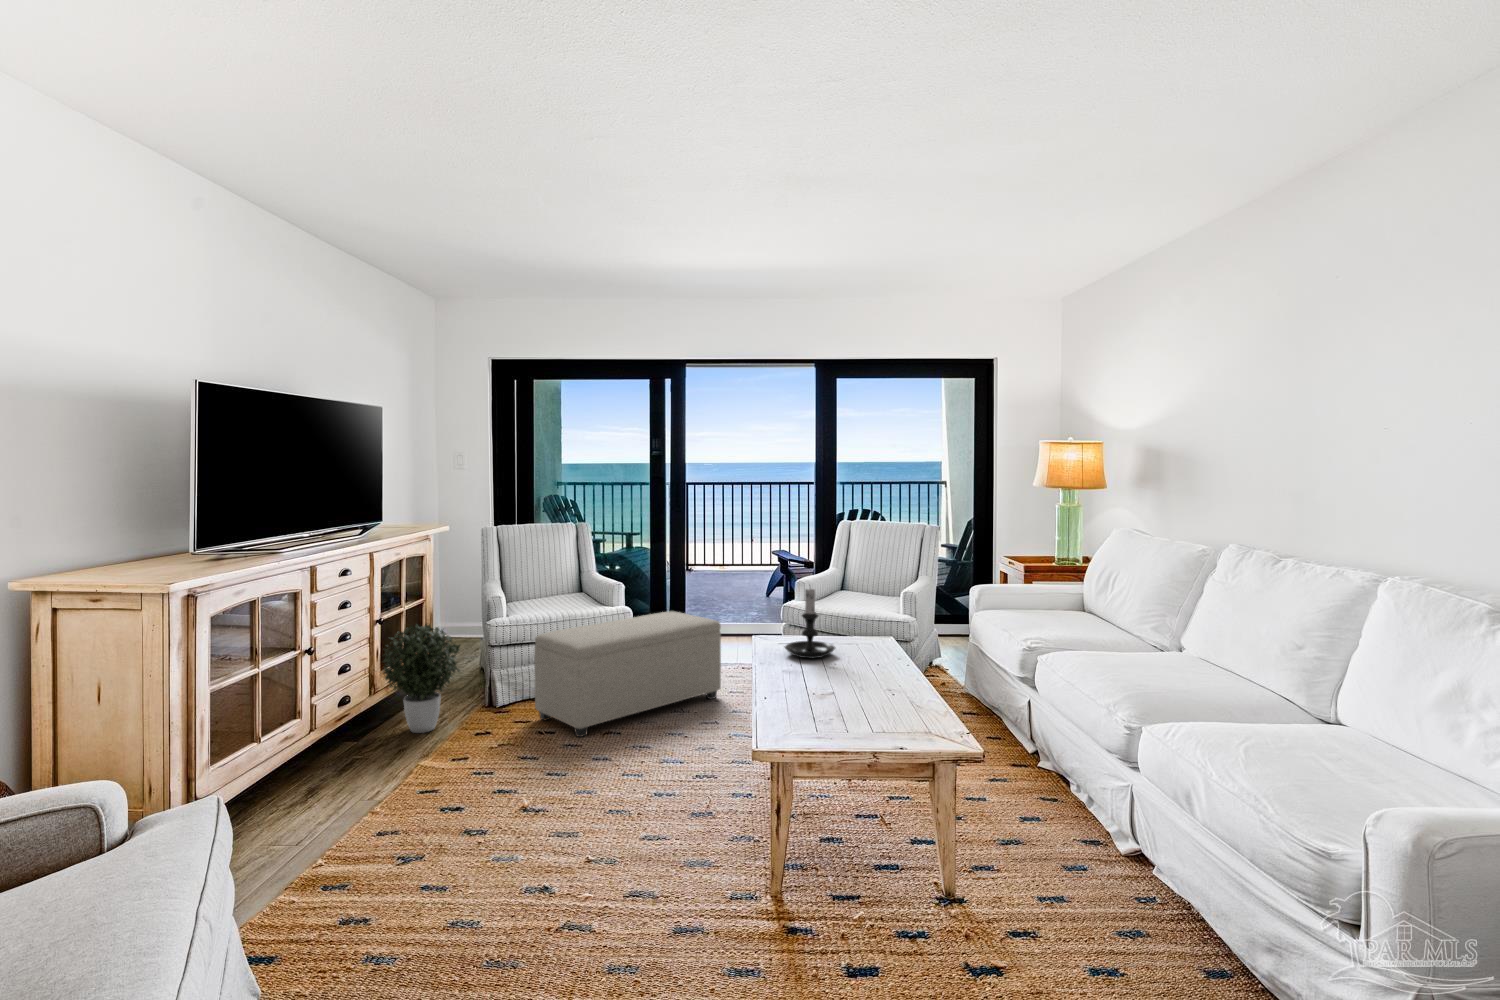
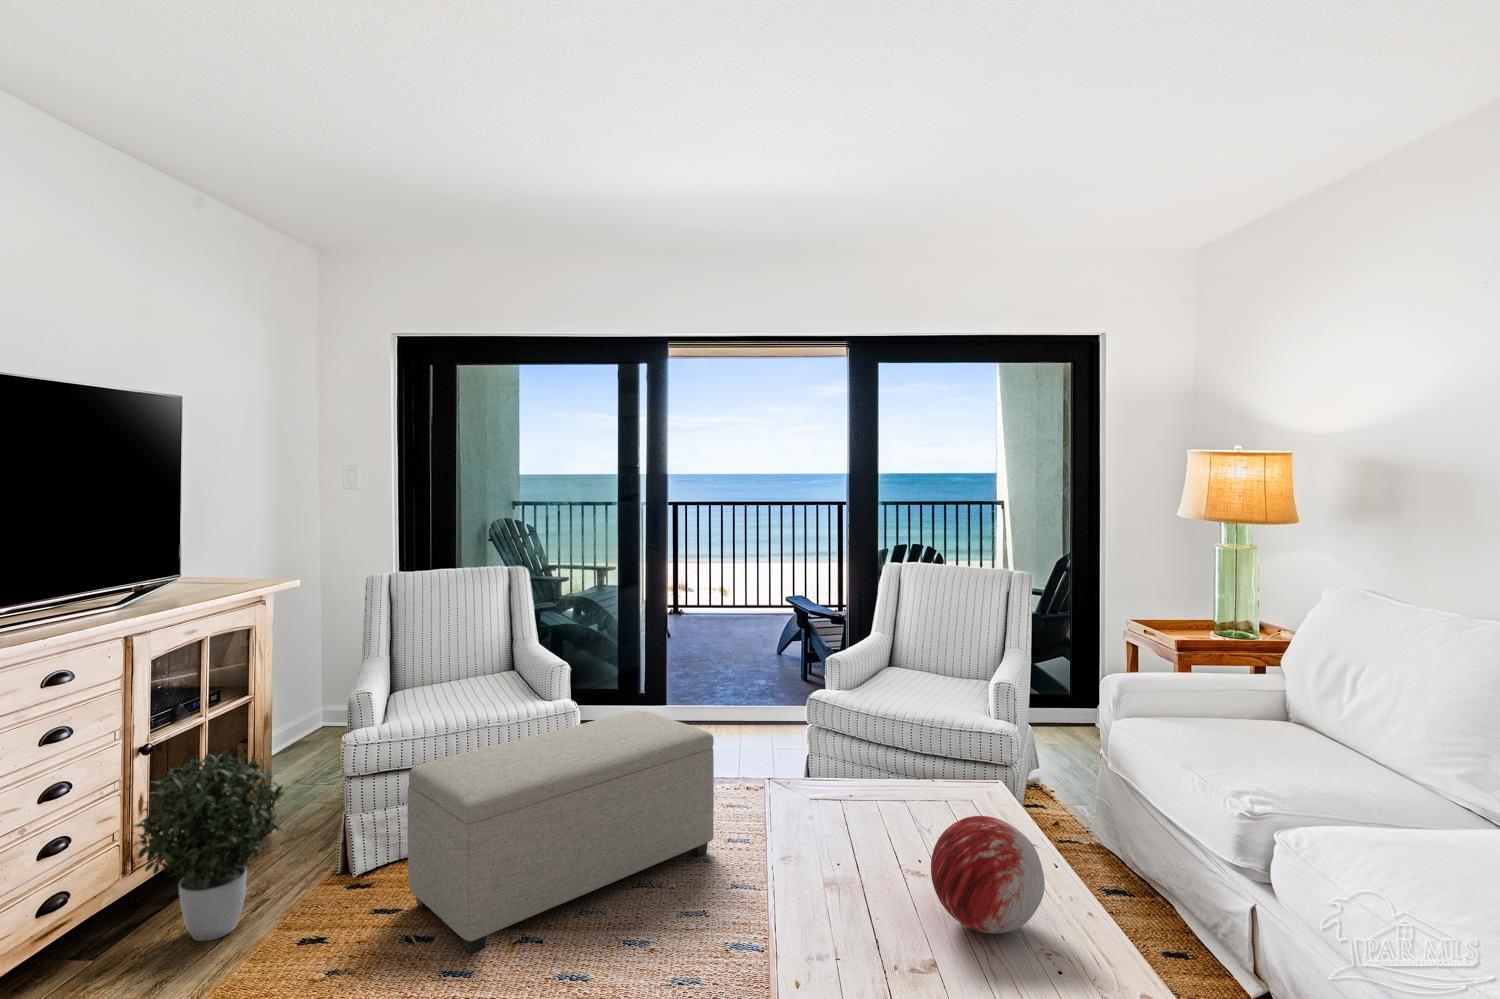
candle holder: present [784,588,835,658] -> none [823,707,917,846]
decorative orb: none [834,627,890,682] -> present [931,816,1045,934]

